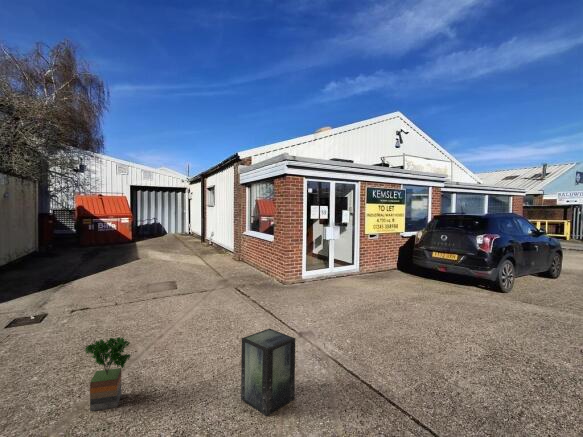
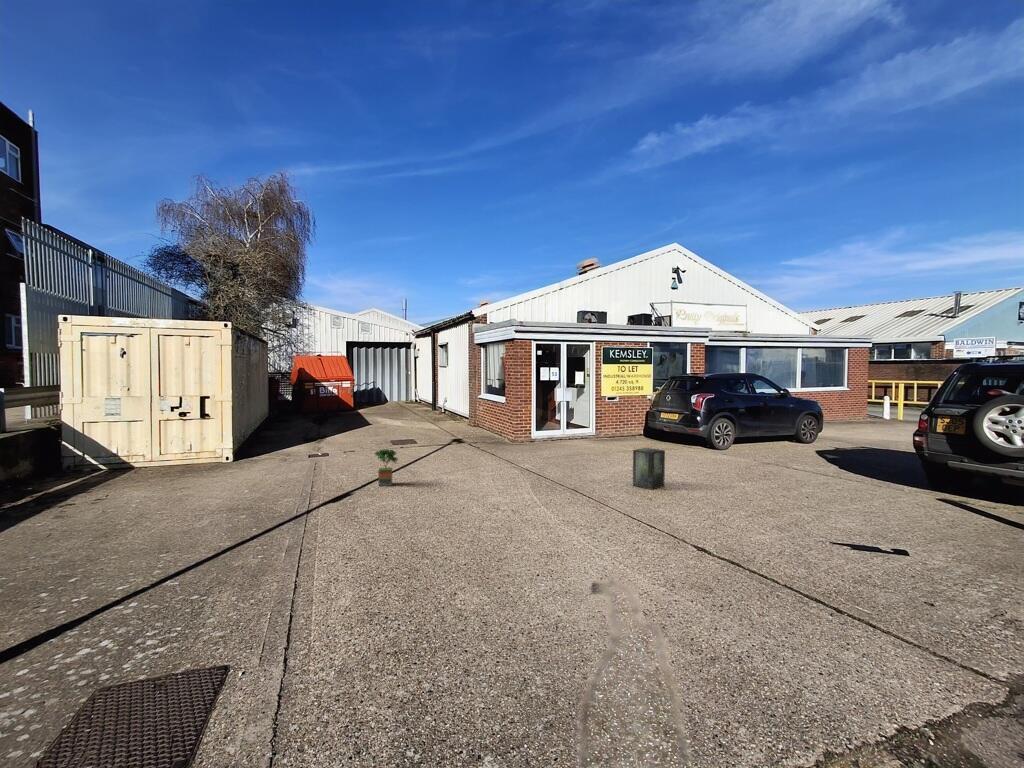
storage box: present [241,329,295,416] -> present [633,448,665,490]

